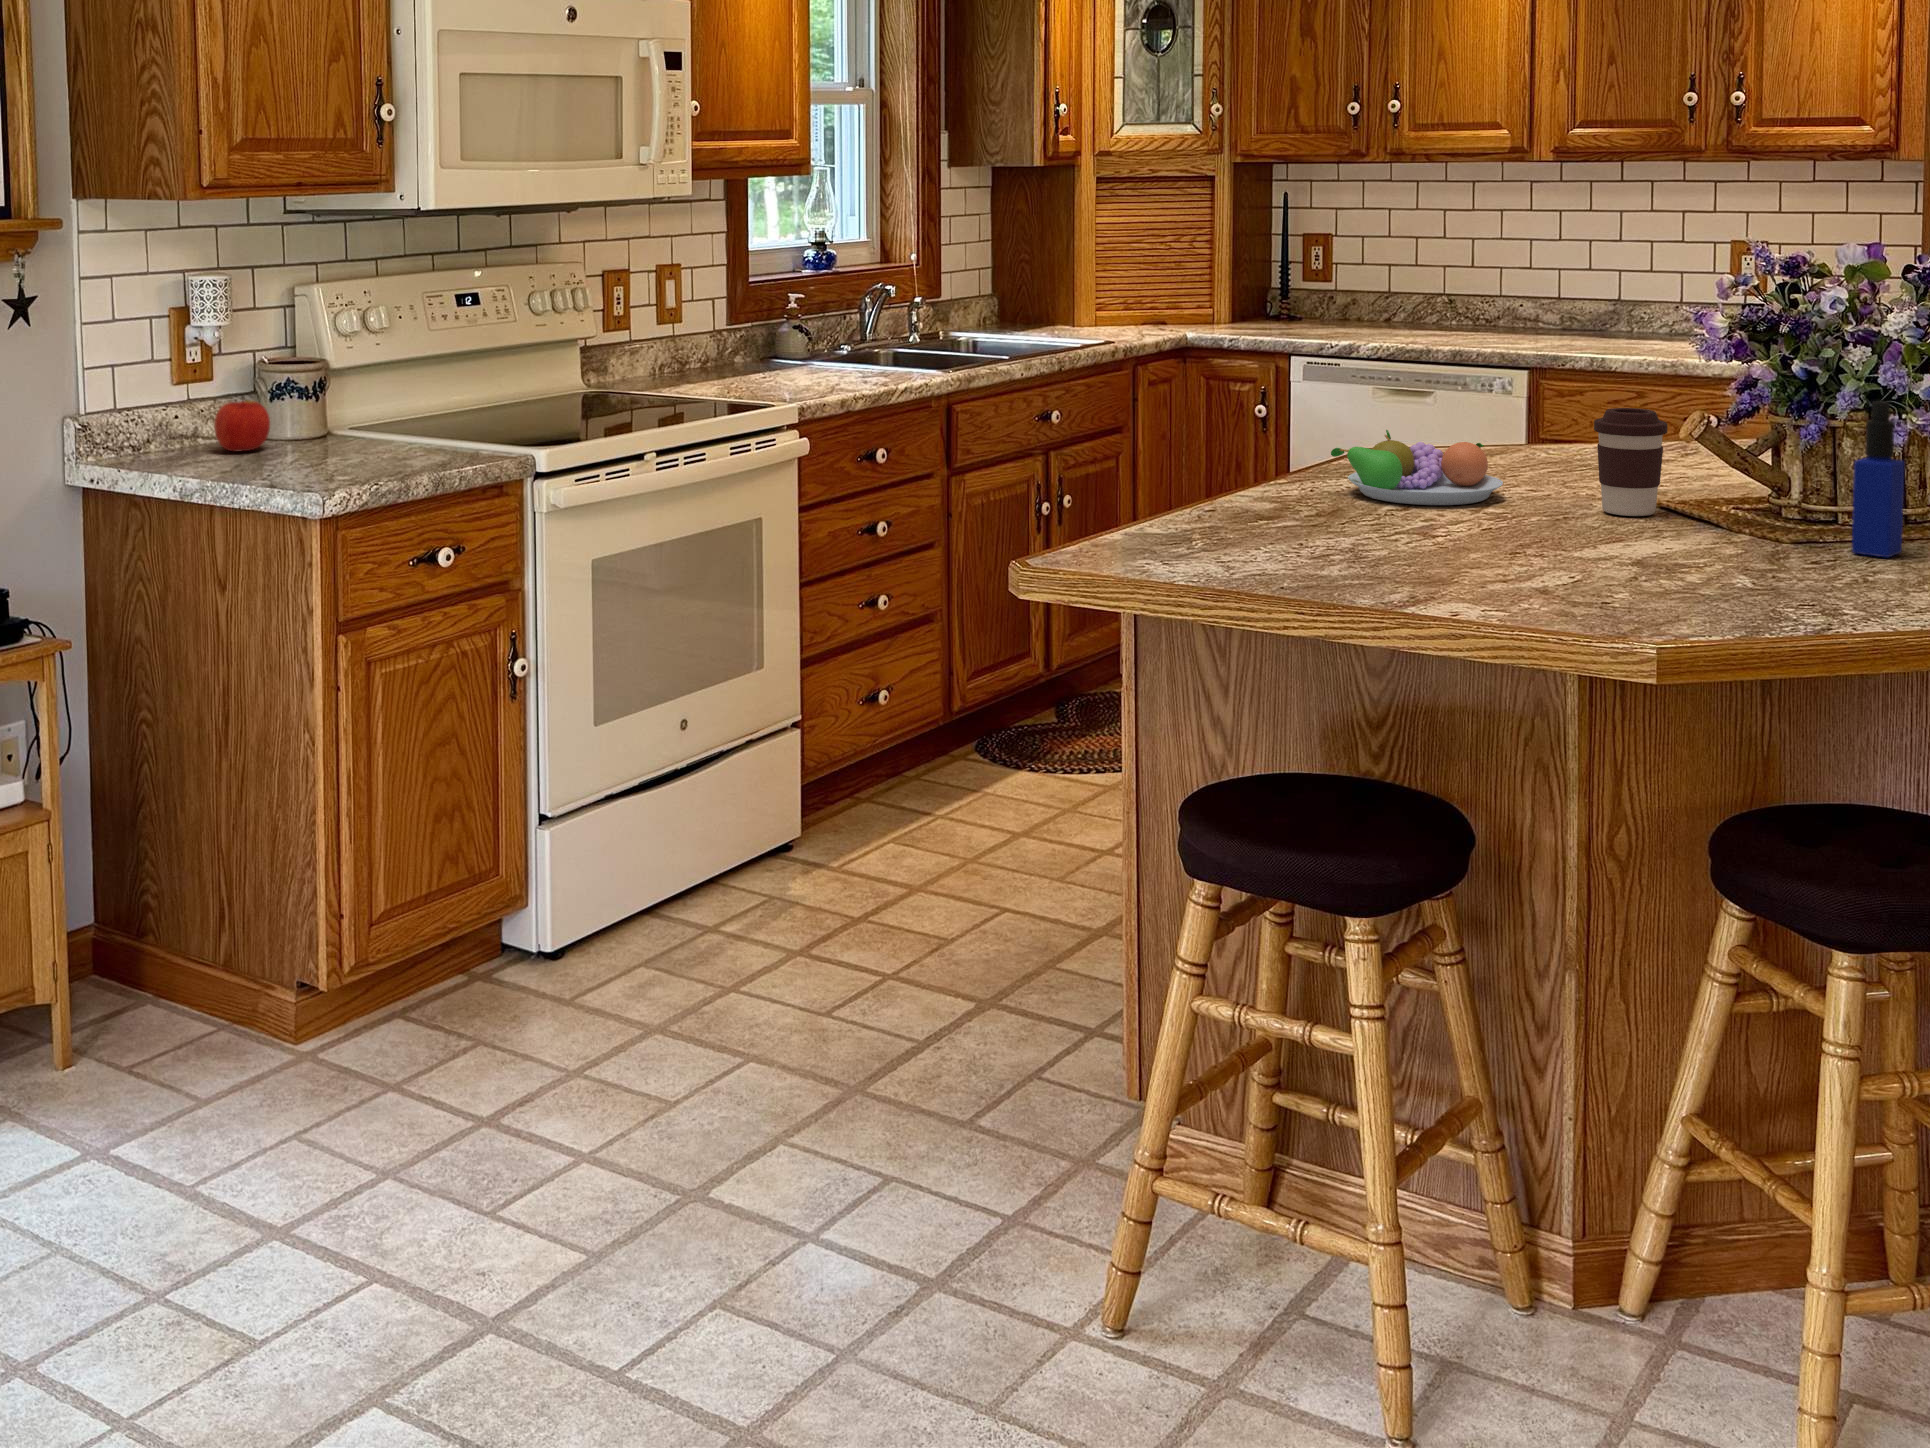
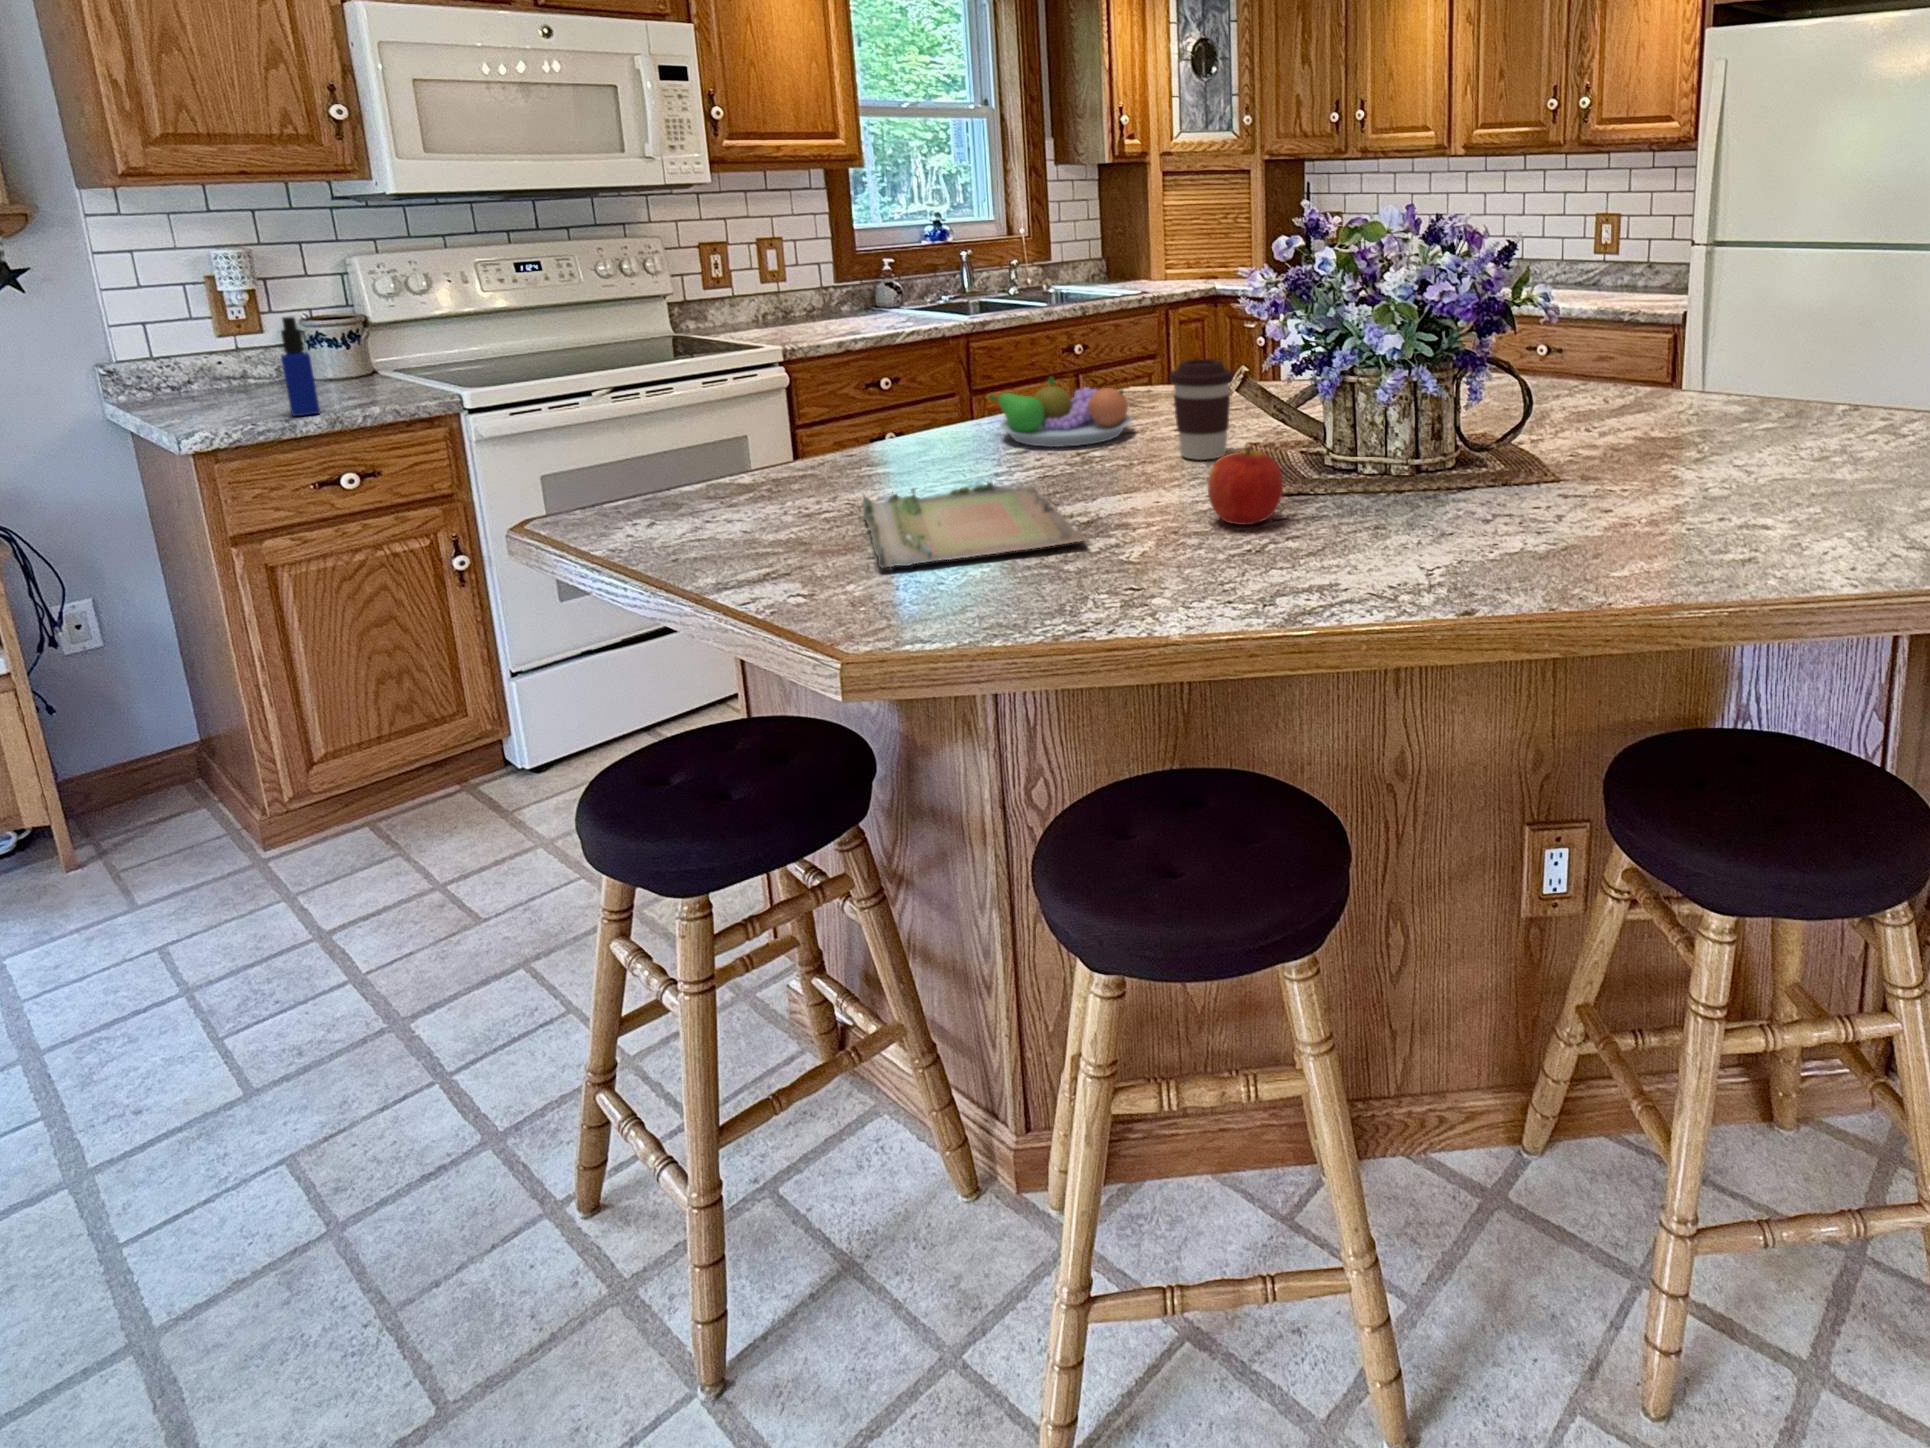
apple: present [214,396,270,452] -> present [1208,447,1283,525]
bottle: present [1852,401,1904,558] -> present [281,317,320,416]
tray: none [1379,518,1702,603] -> present [862,474,1086,570]

